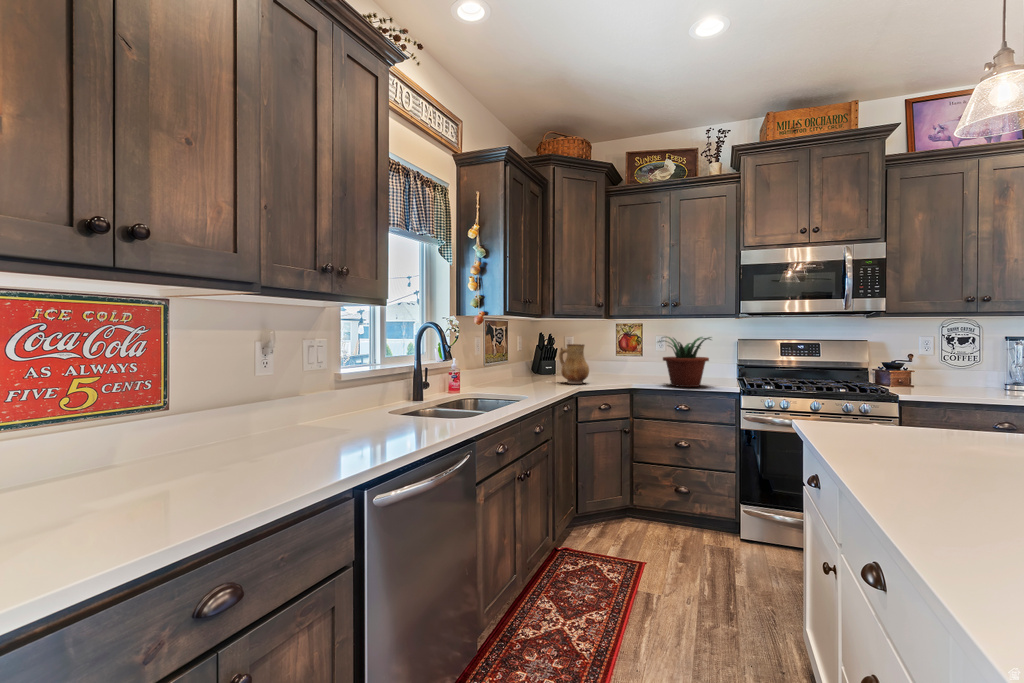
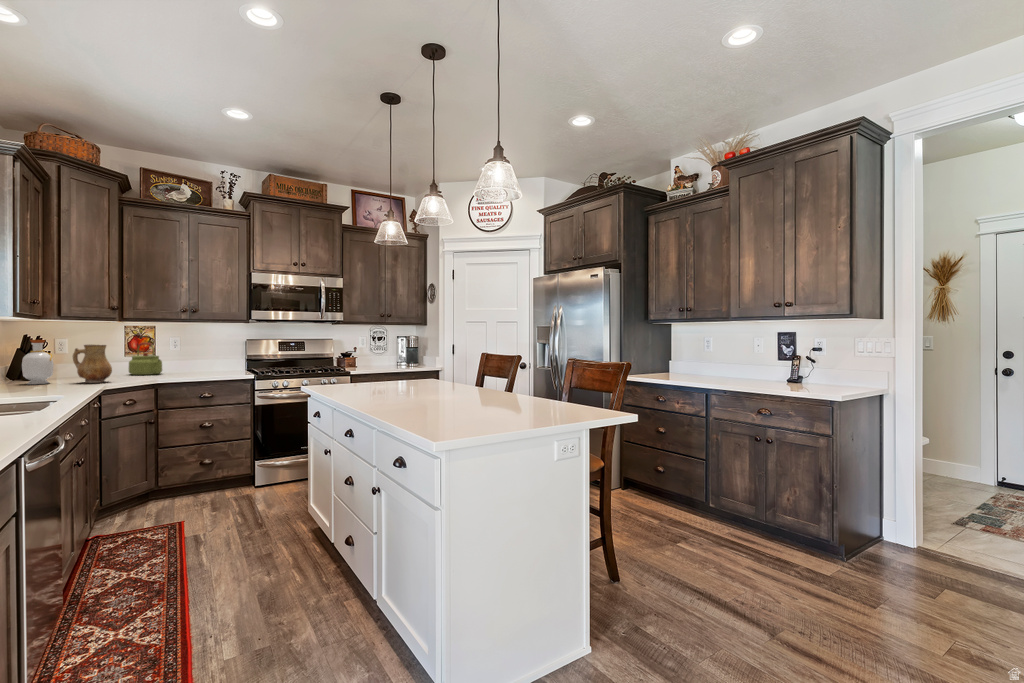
potted plant: present [659,337,711,387] -> none [183,337,233,378]
bottle: none [525,339,547,381] -> present [22,340,54,384]
kettle: none [615,342,645,377] -> present [129,342,162,375]

